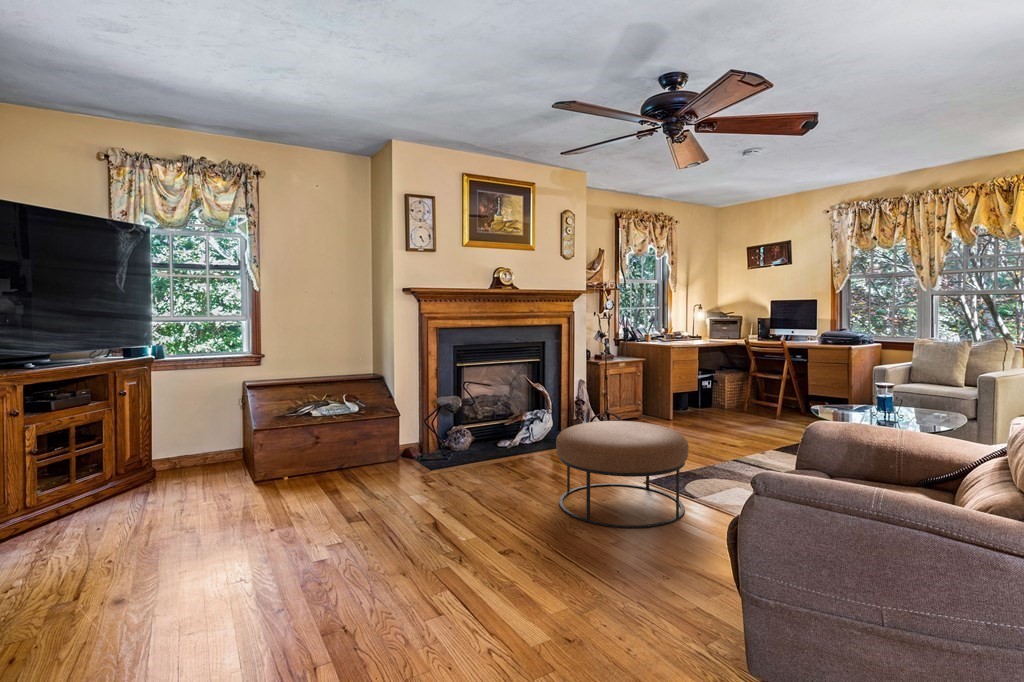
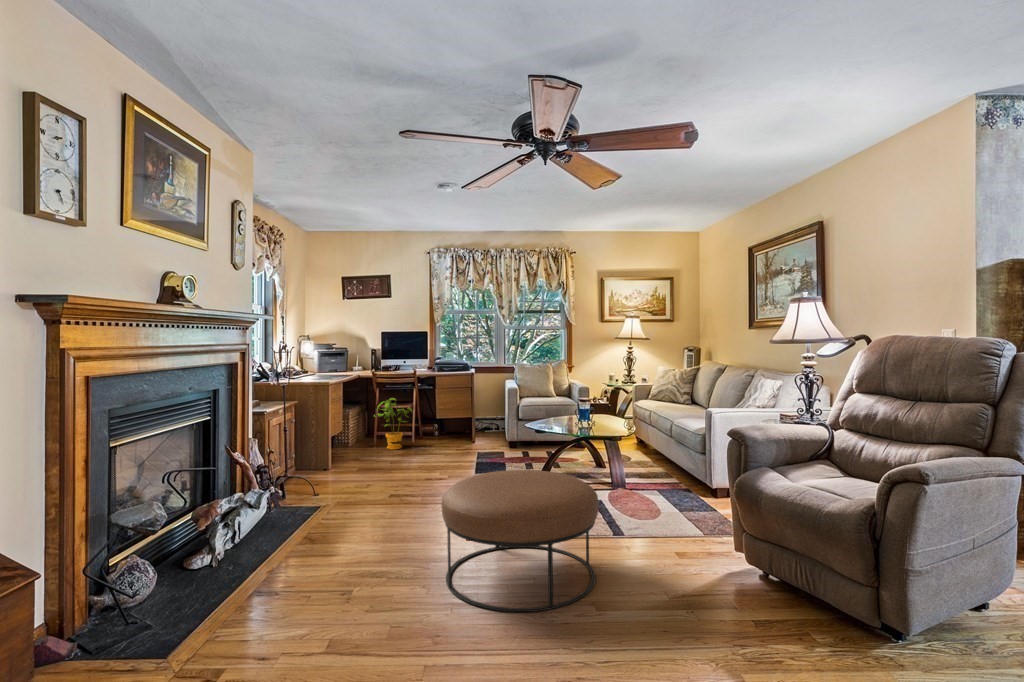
house plant: none [743,365,780,416] -> present [374,398,413,450]

